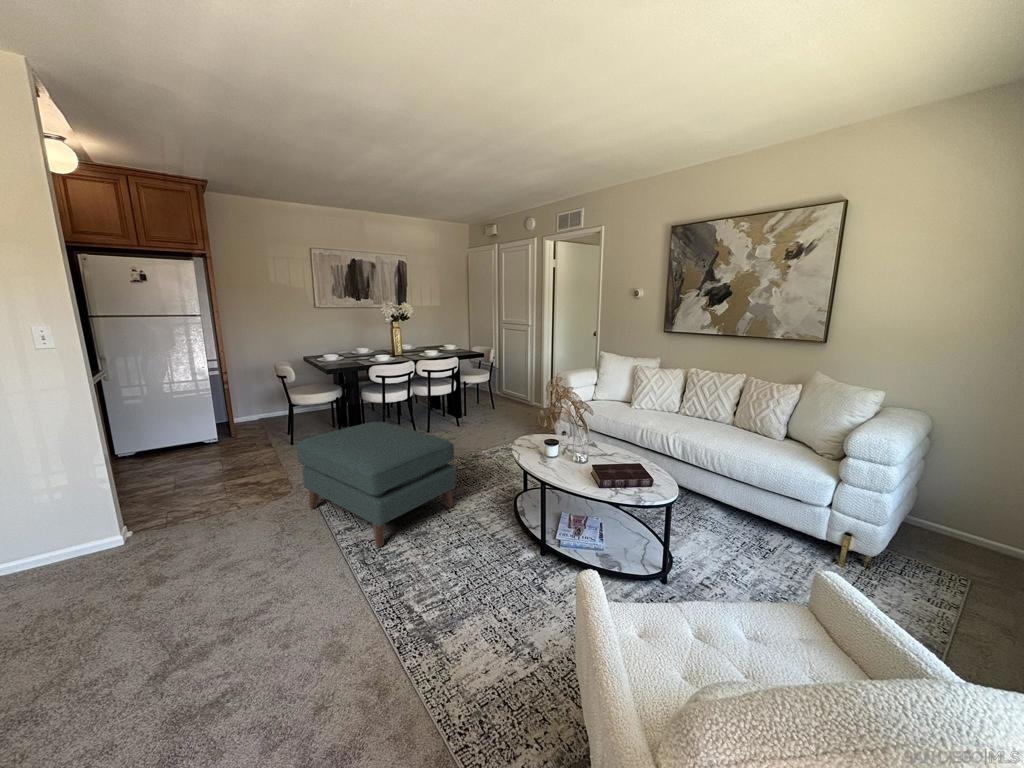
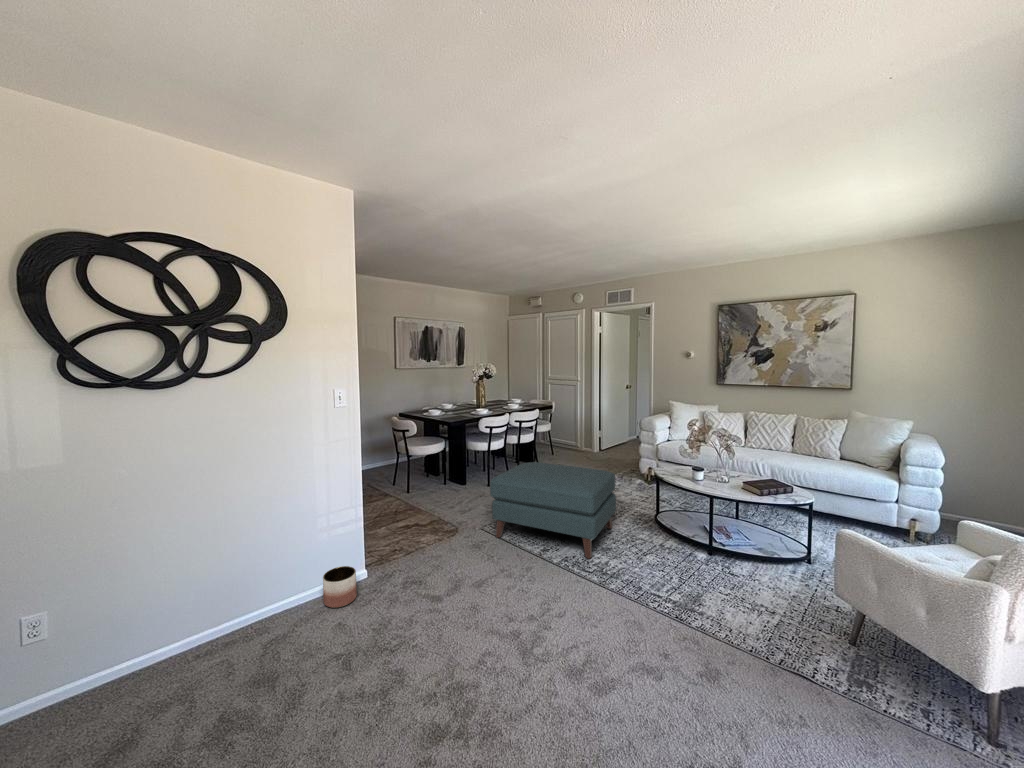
planter: none [18,537,77,585] -> present [323,566,357,608]

